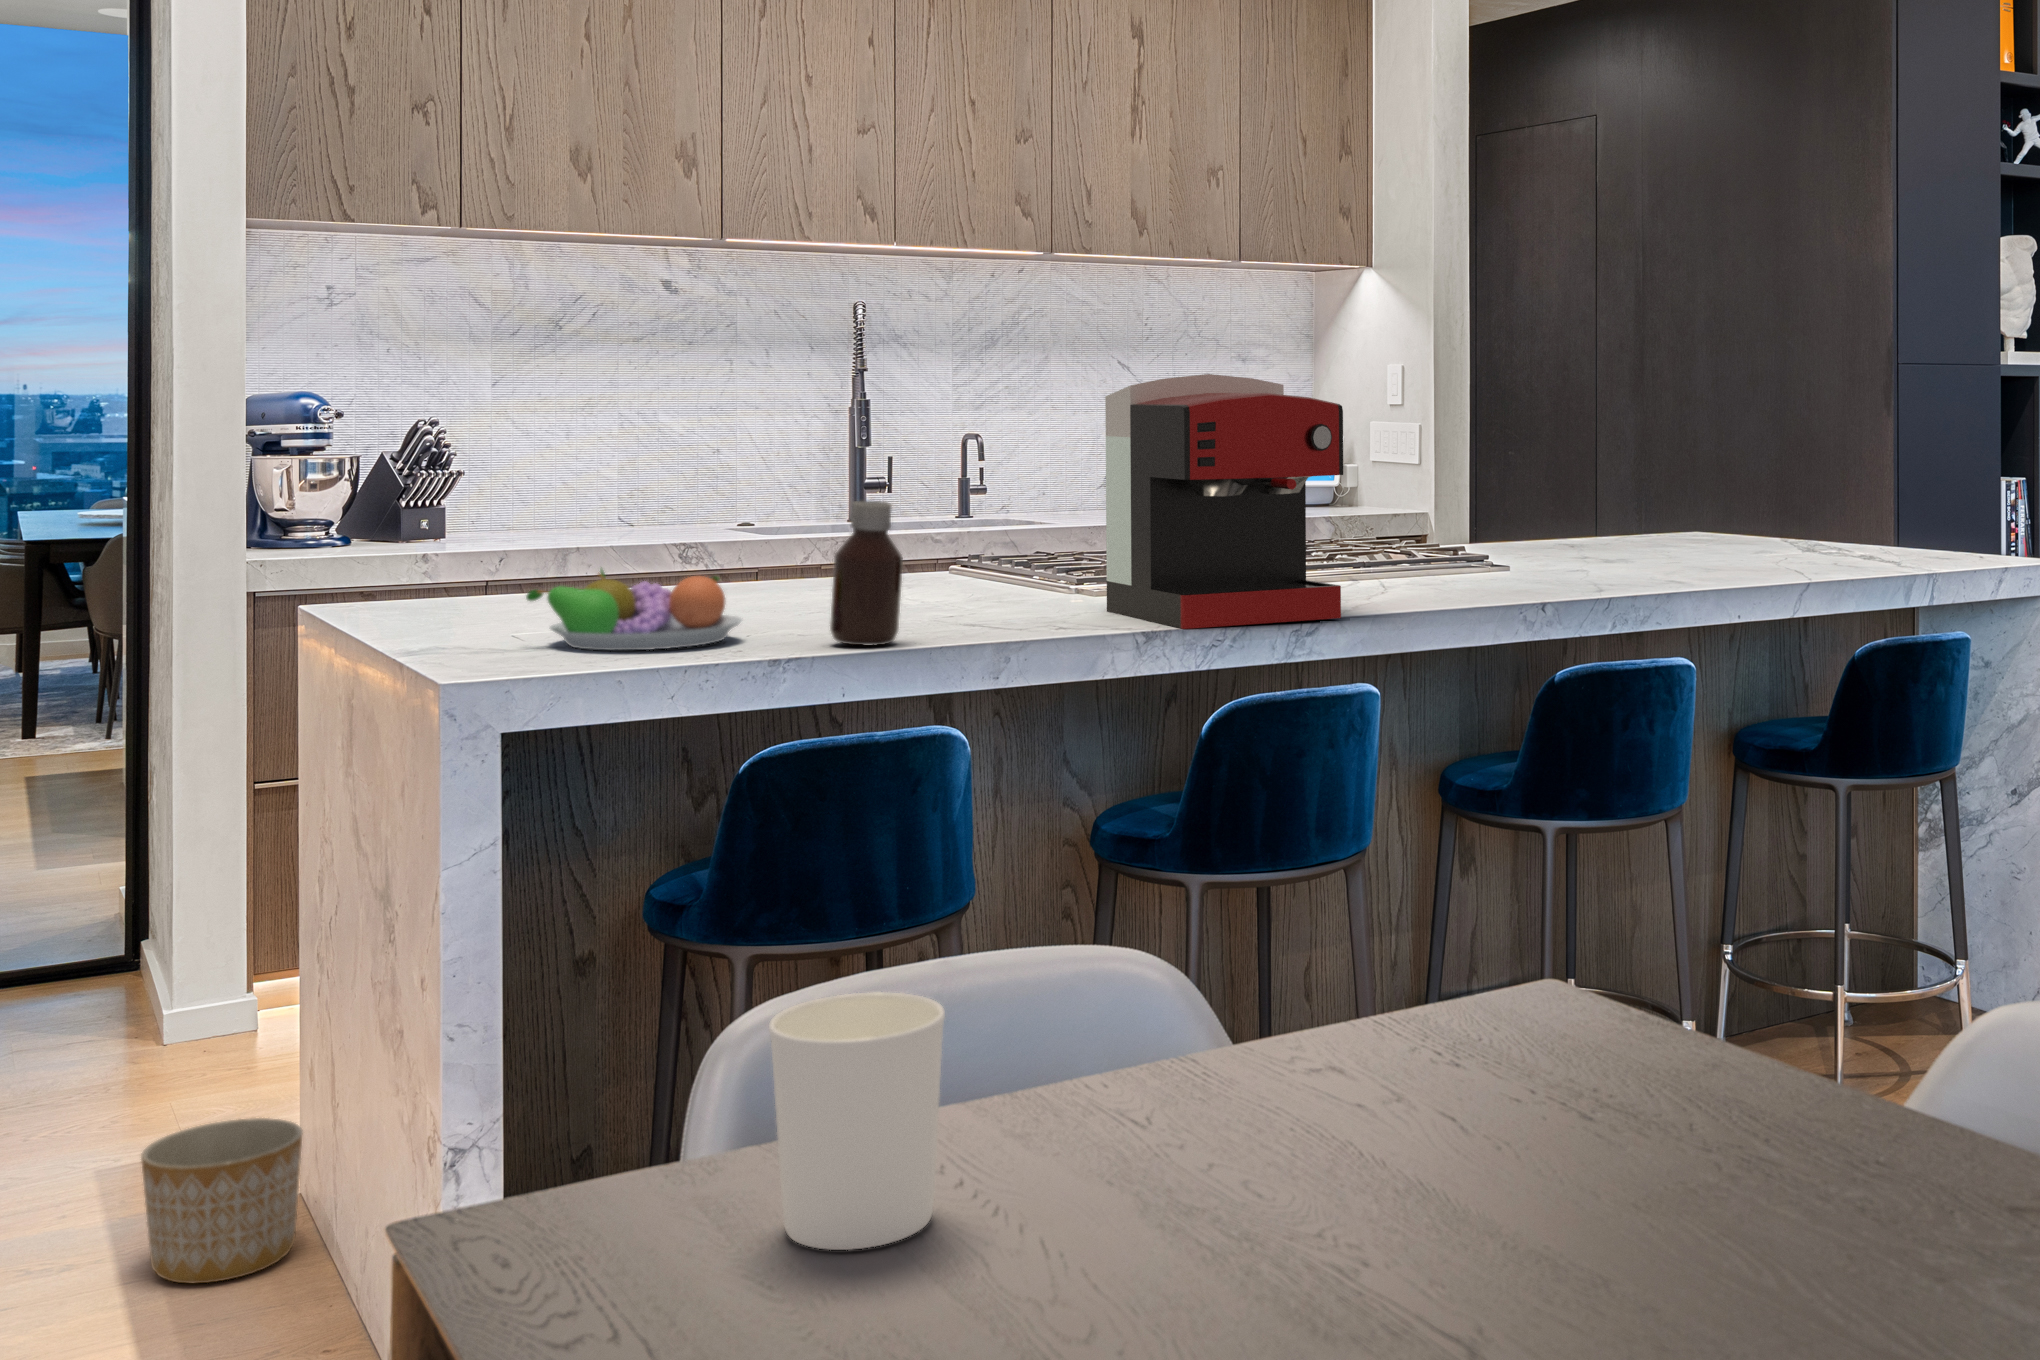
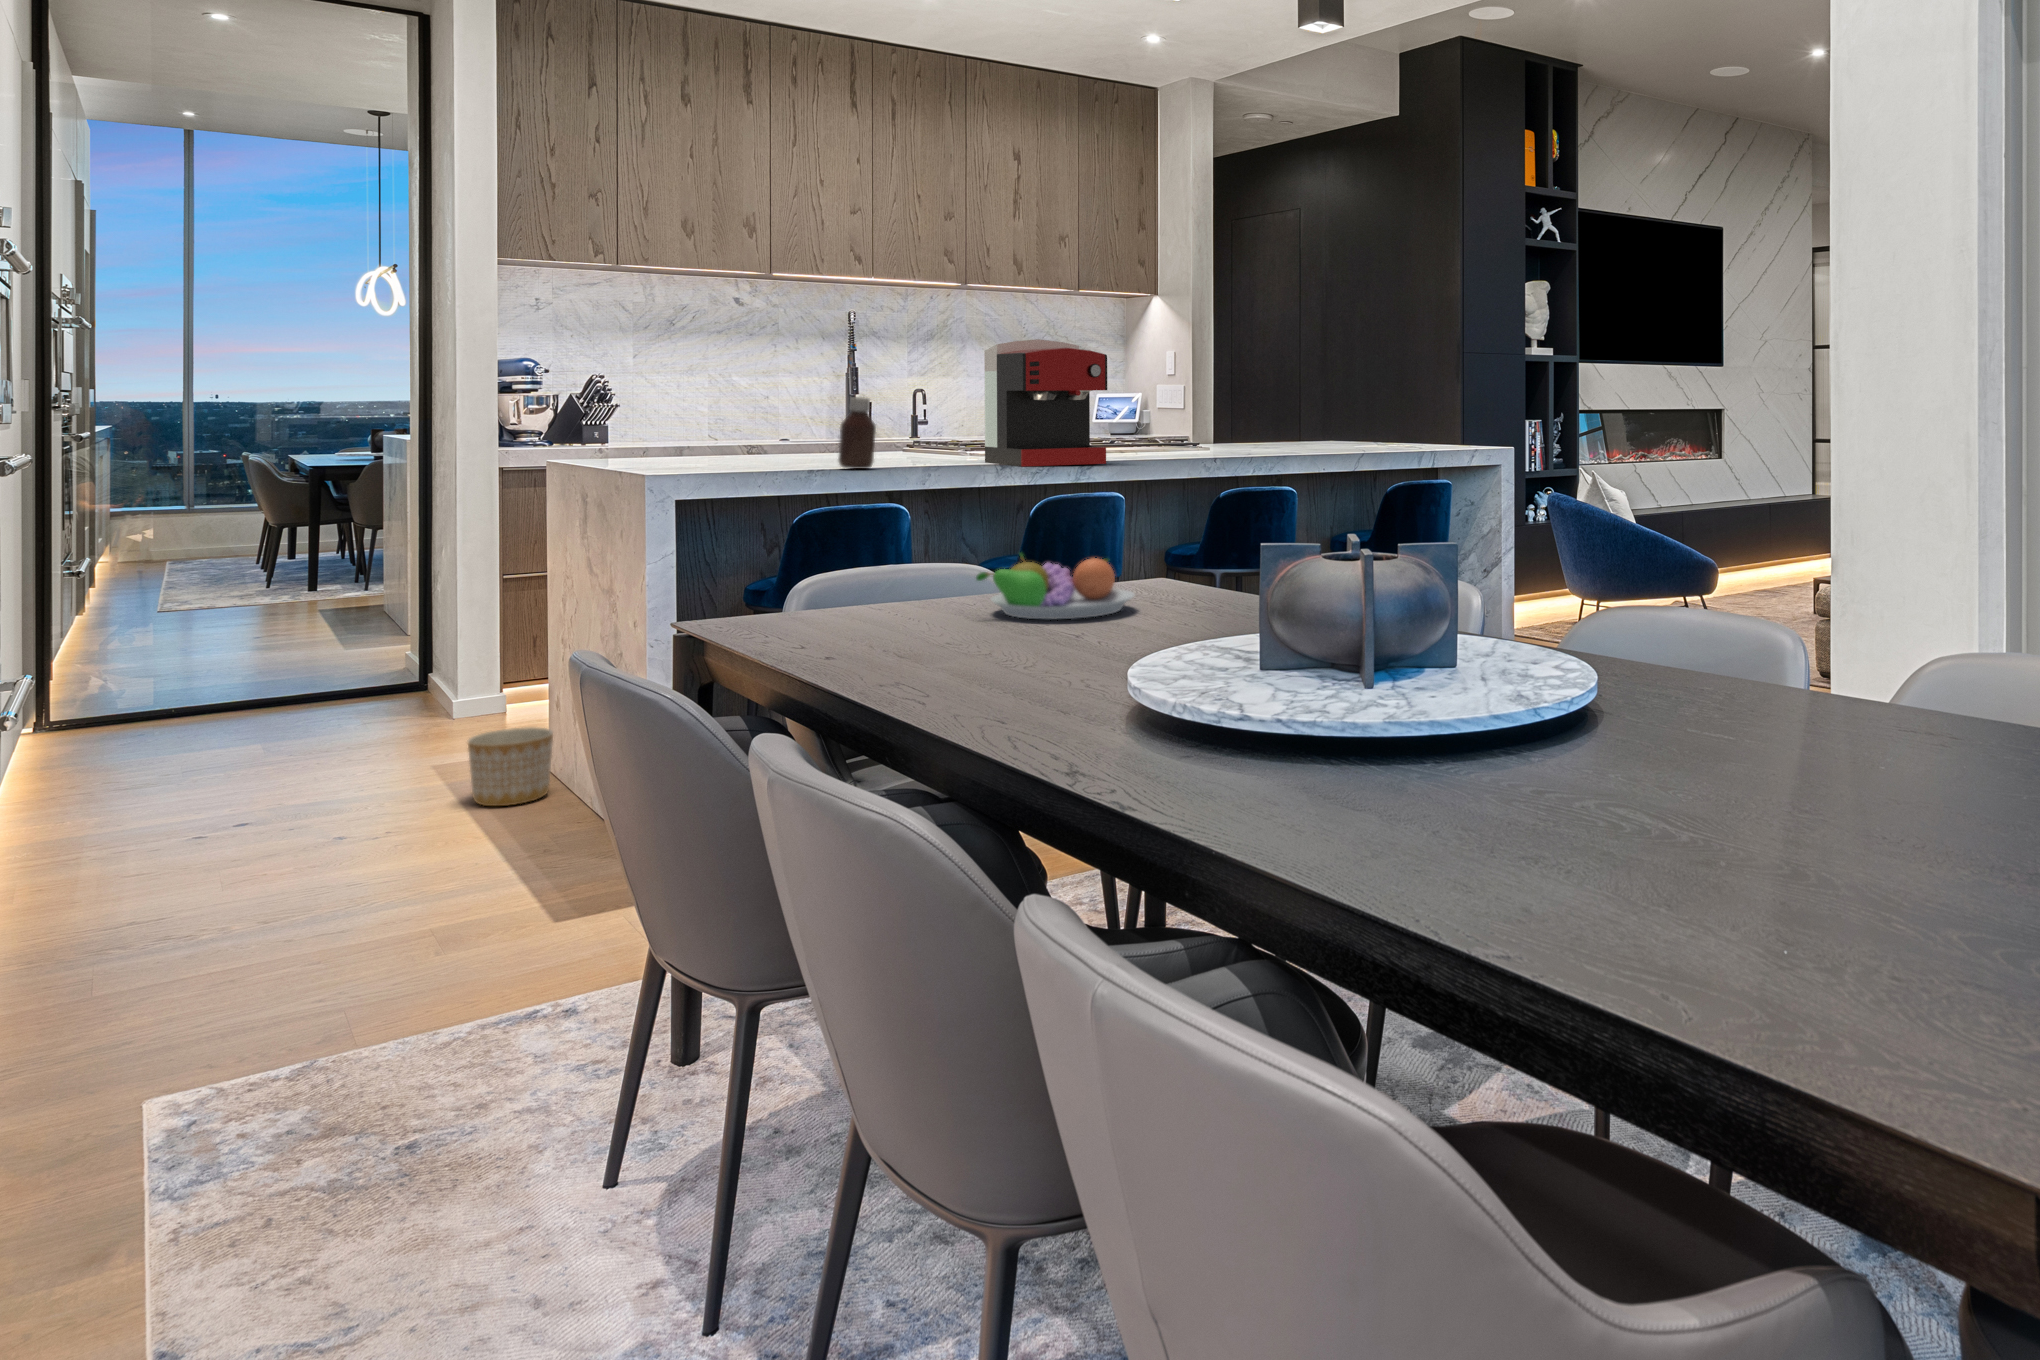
fruit bowl: present [526,569,742,650] -> present [976,554,1135,619]
candle holder: present [769,992,945,1250] -> none [820,541,888,627]

